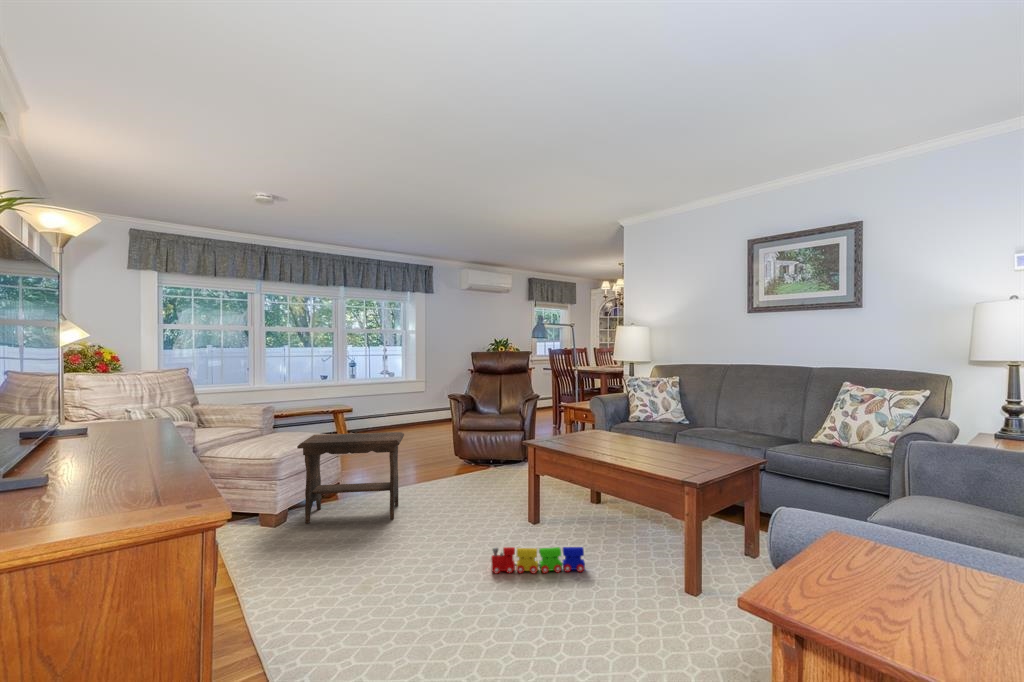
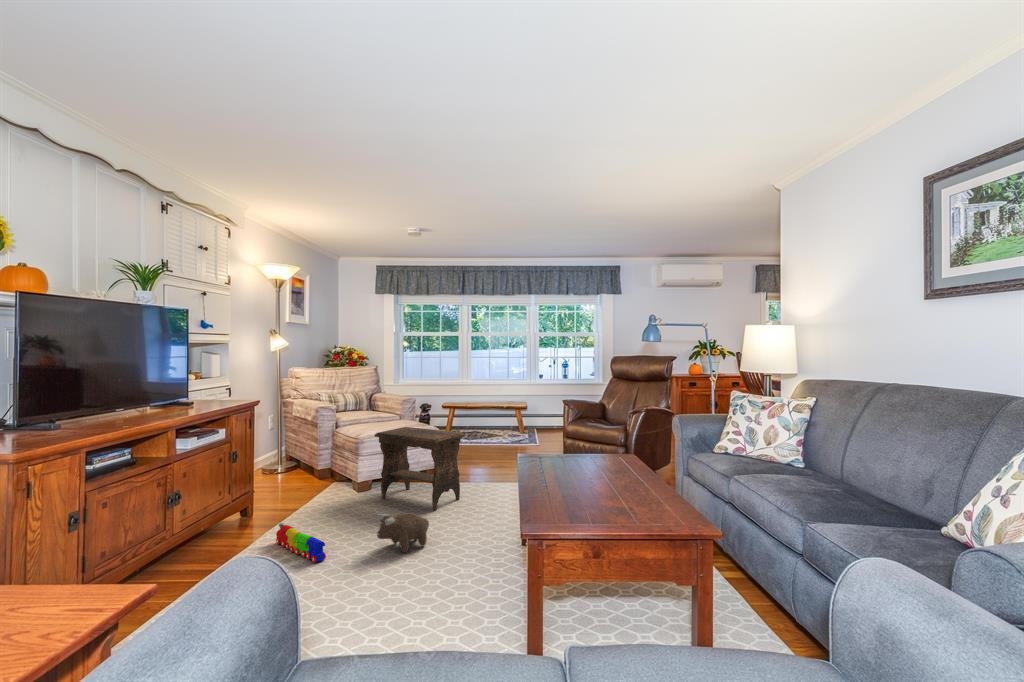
plush toy: none [405,515,449,558] -> present [376,512,429,553]
toy train: present [491,547,585,574] -> present [276,523,326,563]

